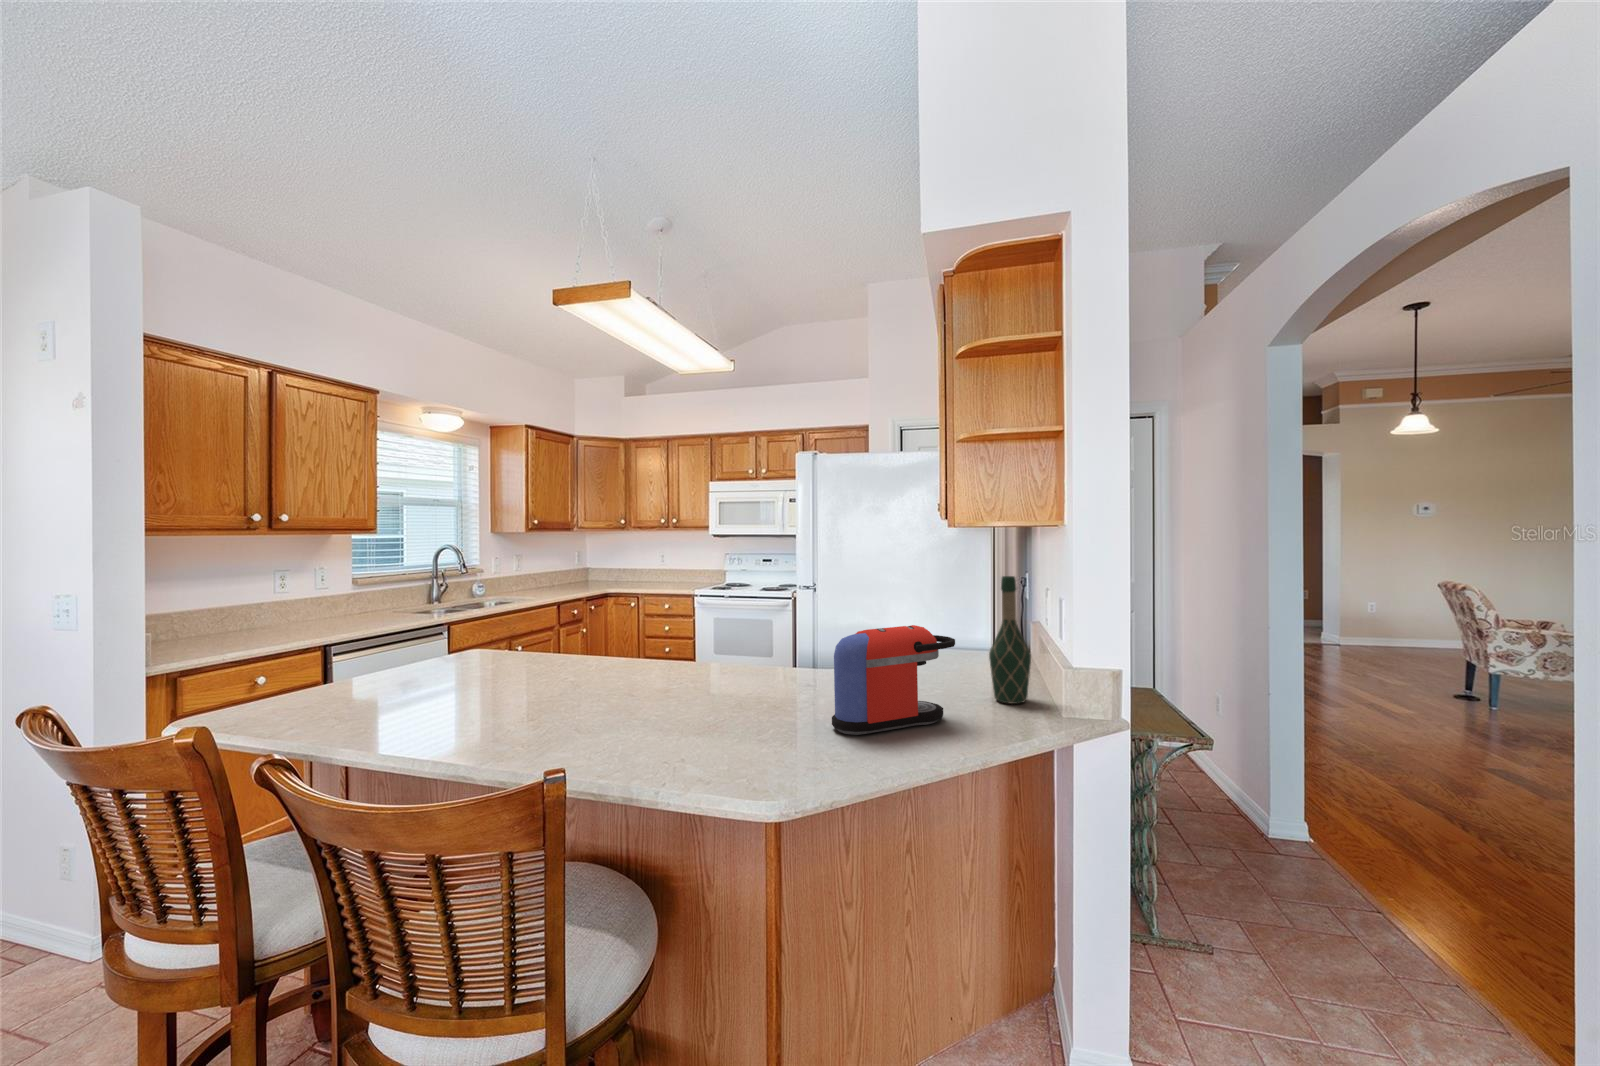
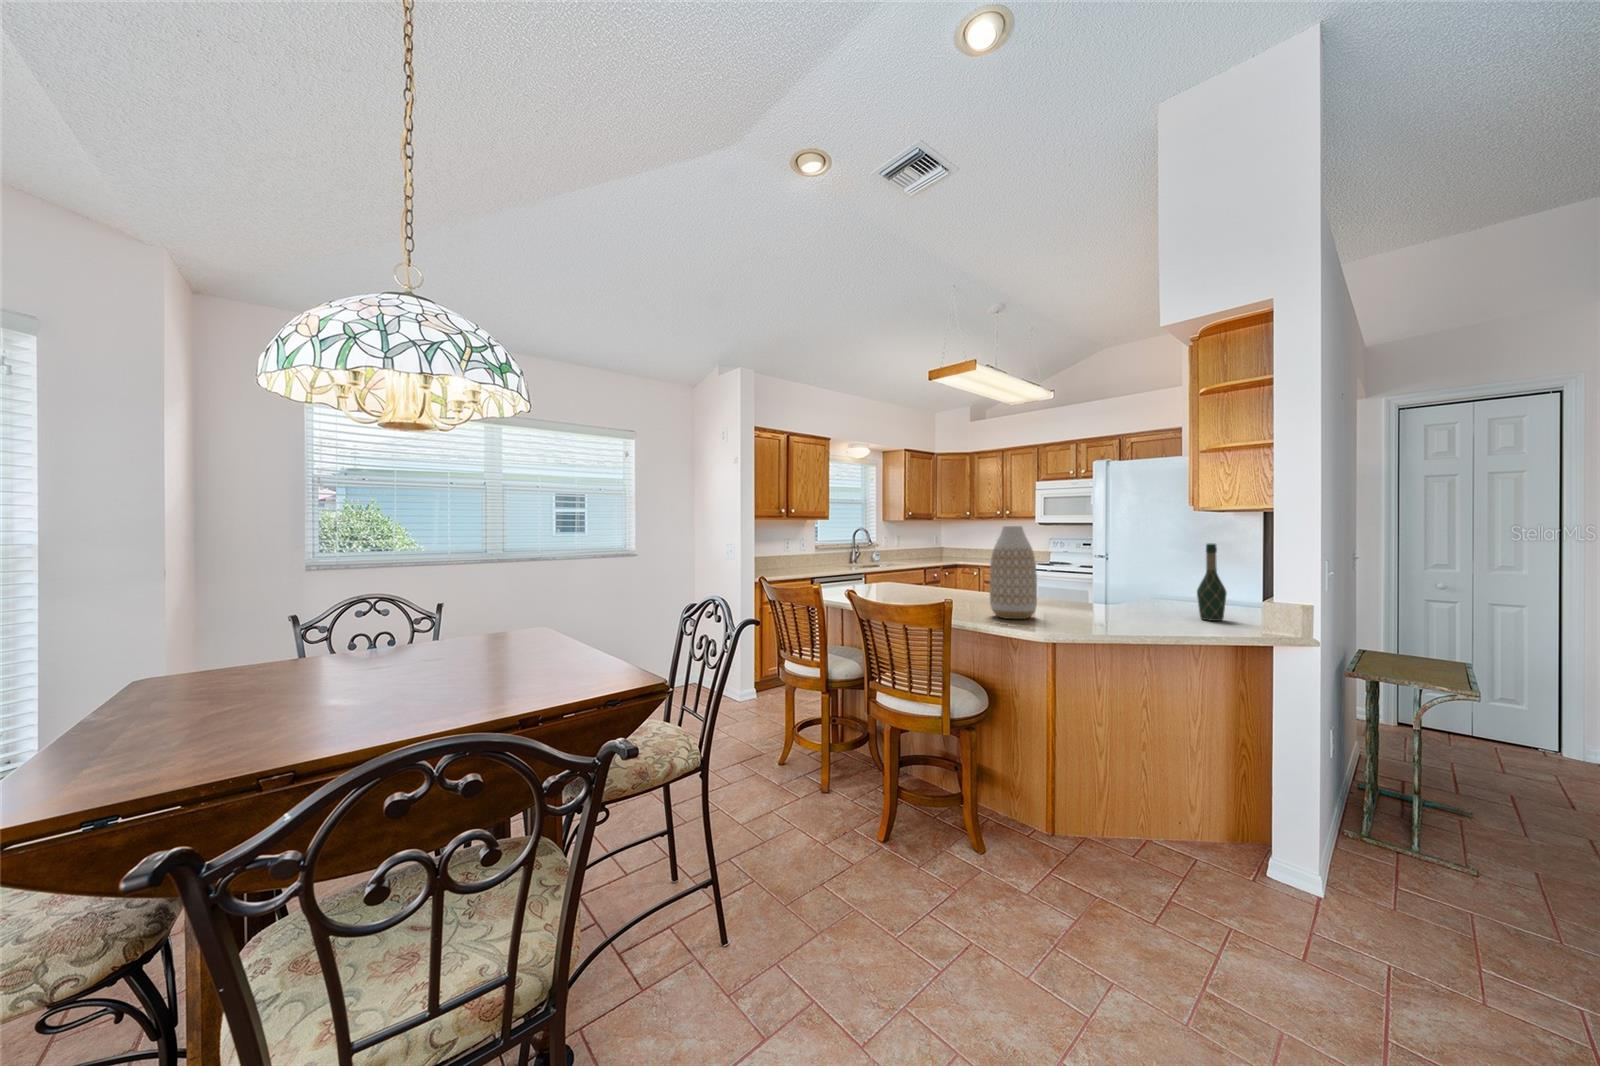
vase: none [659,553,753,753] -> present [990,526,1037,619]
coffee maker: present [832,625,955,735] -> none [1083,568,1164,622]

